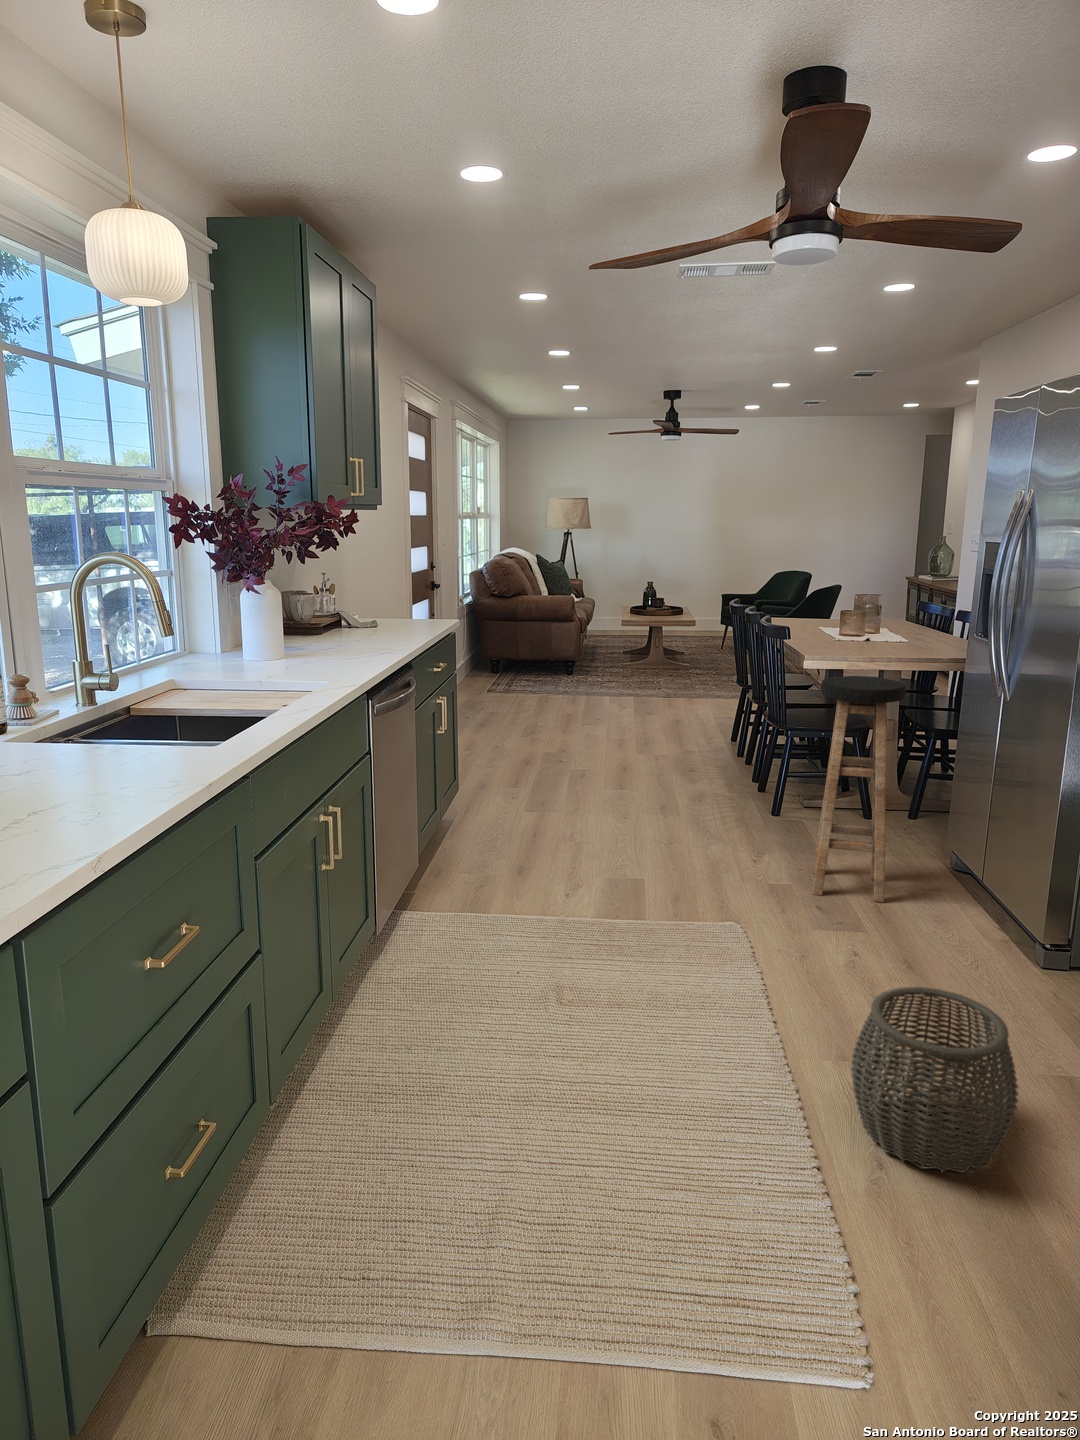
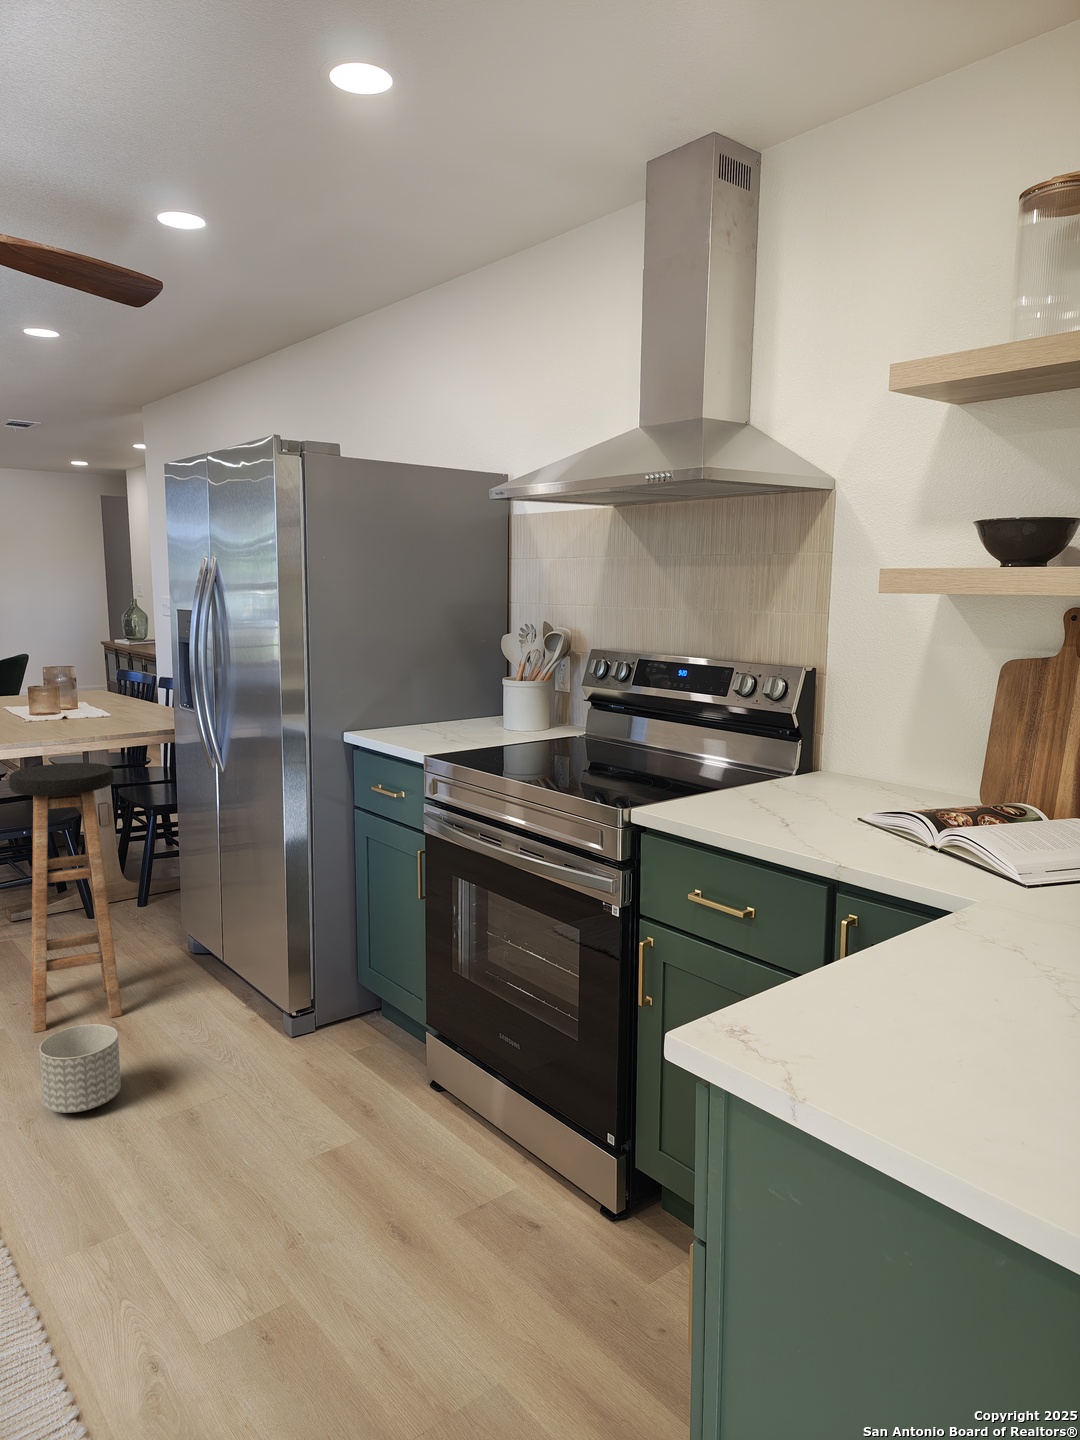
planter: none [815,895,880,964] -> present [39,1024,121,1113]
woven basket: present [851,987,1018,1173] -> none [105,1114,295,1344]

